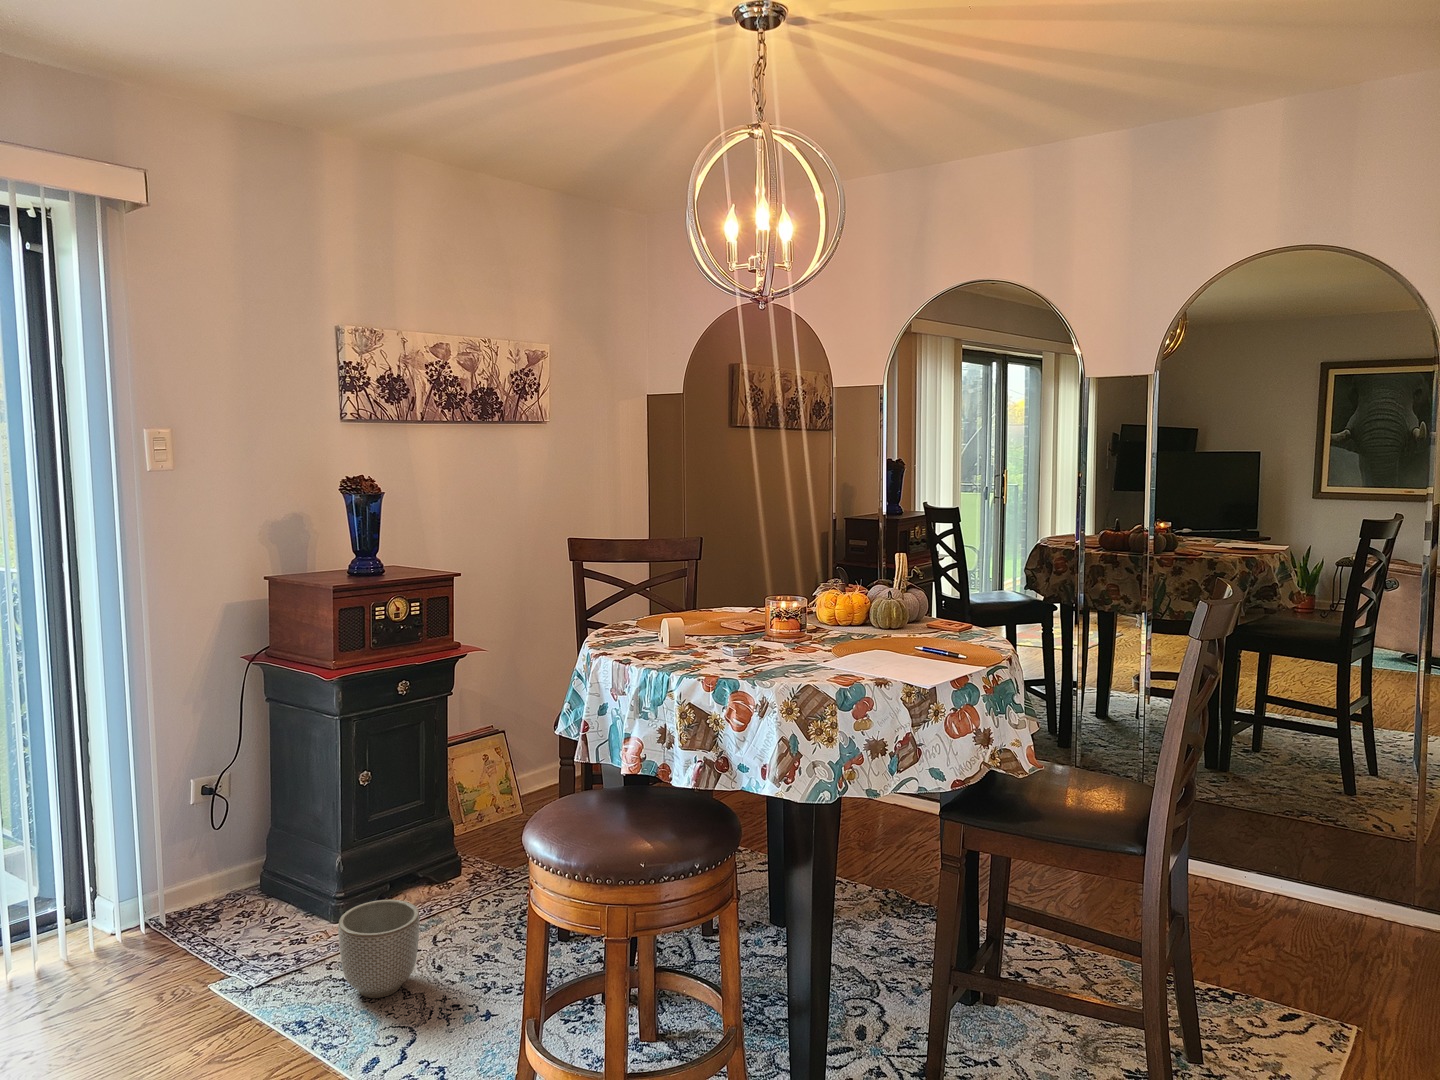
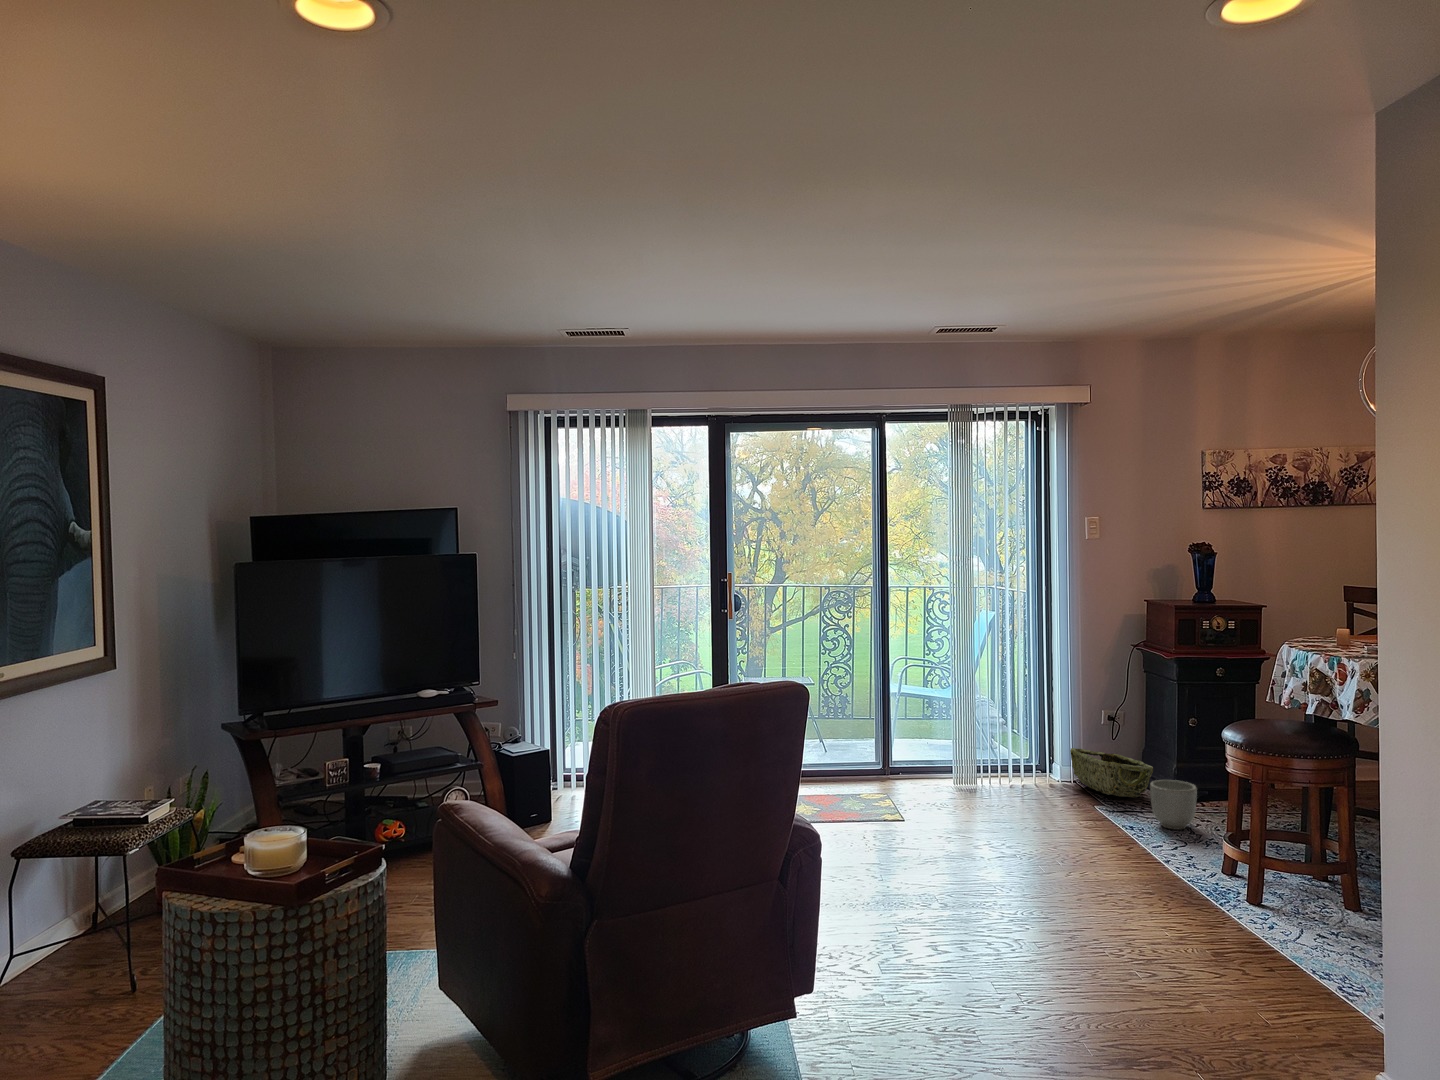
woven basket: none [138,852,308,949] -> present [1070,748,1153,798]

